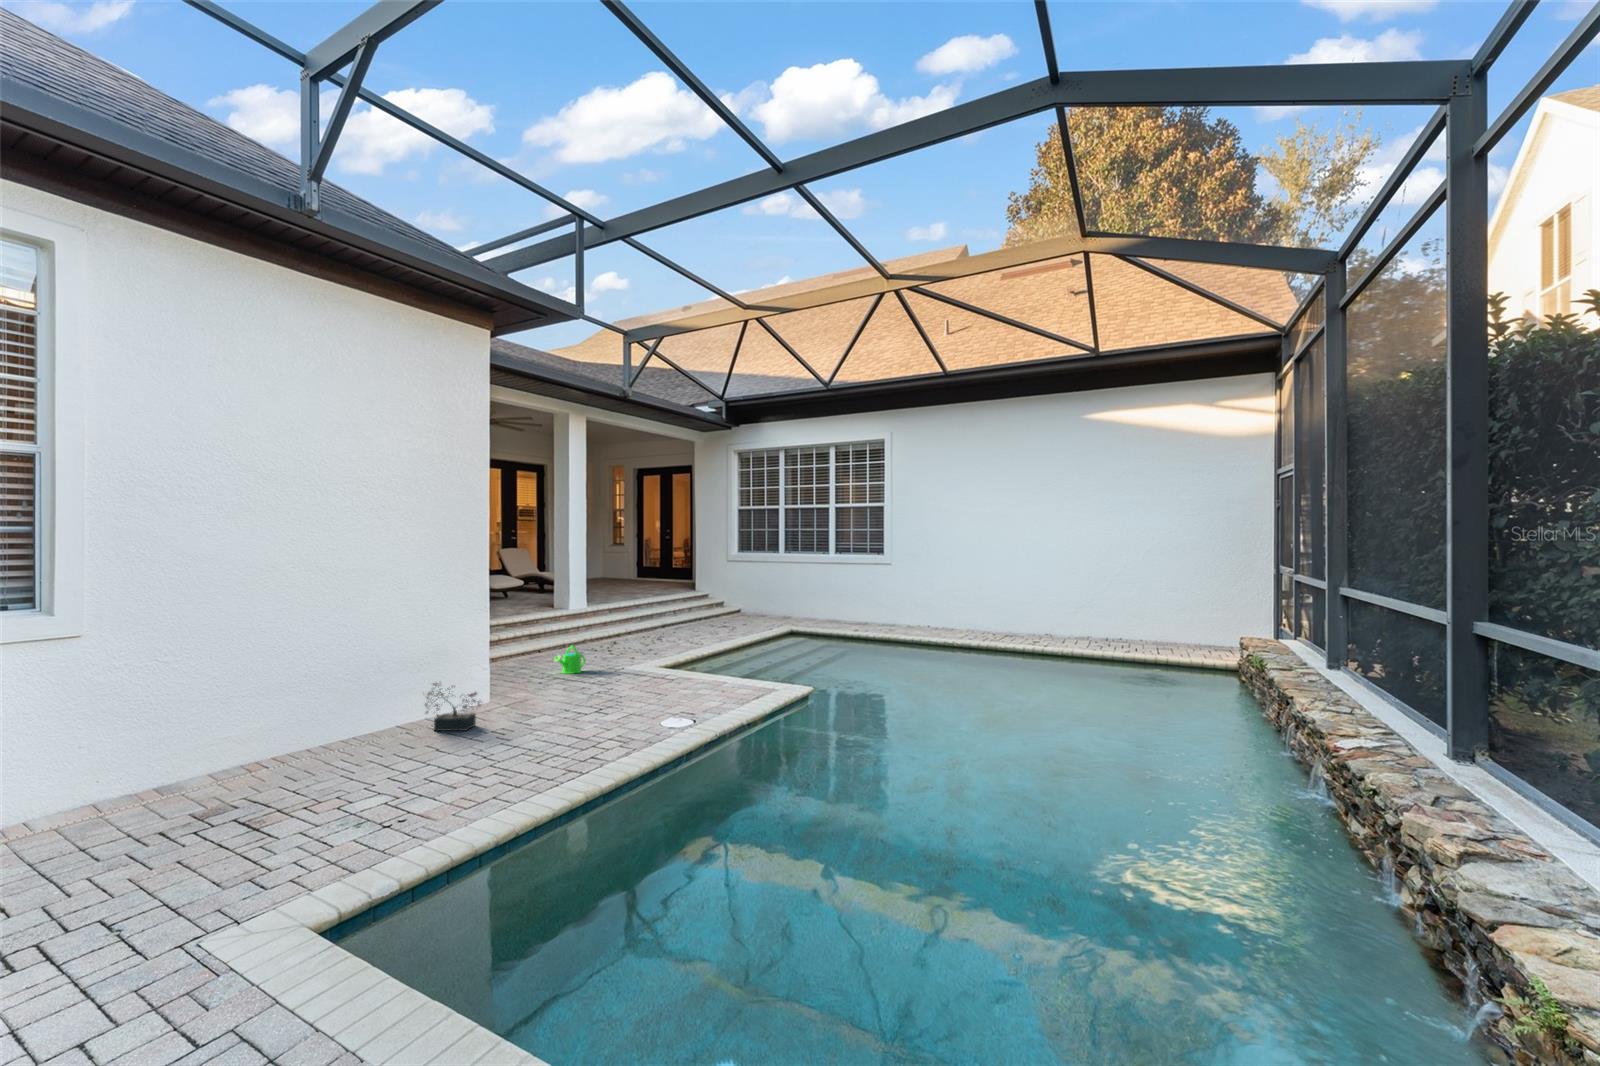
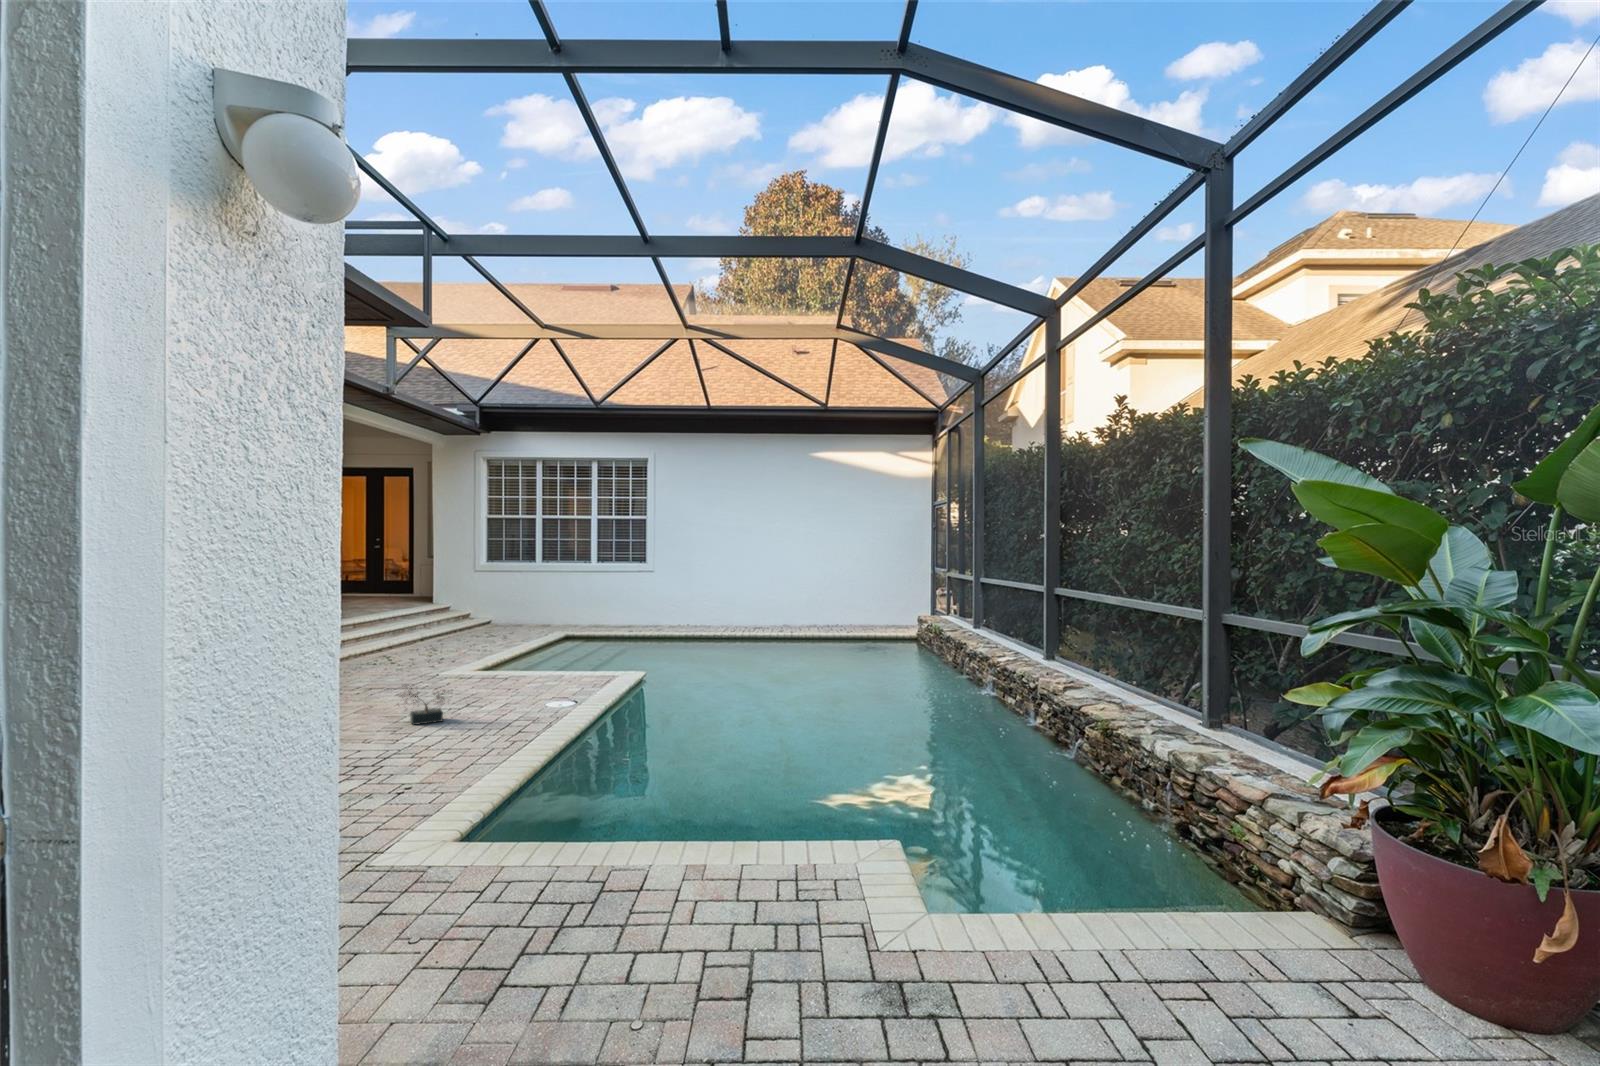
watering can: present [554,646,586,674] -> none [409,655,433,682]

